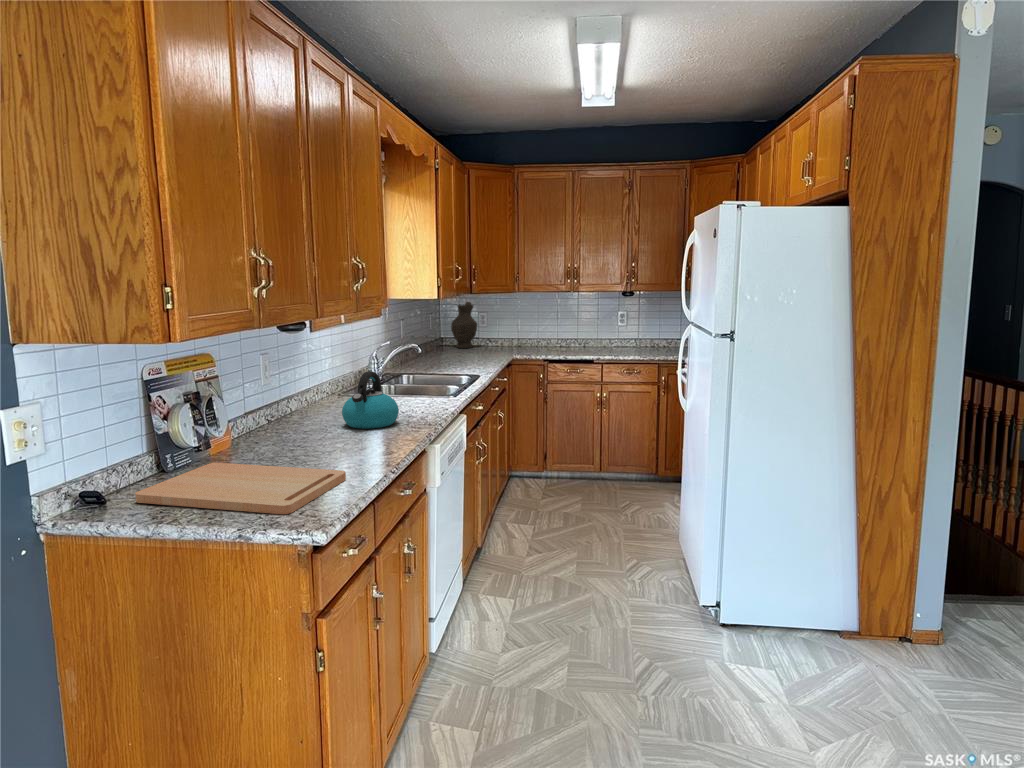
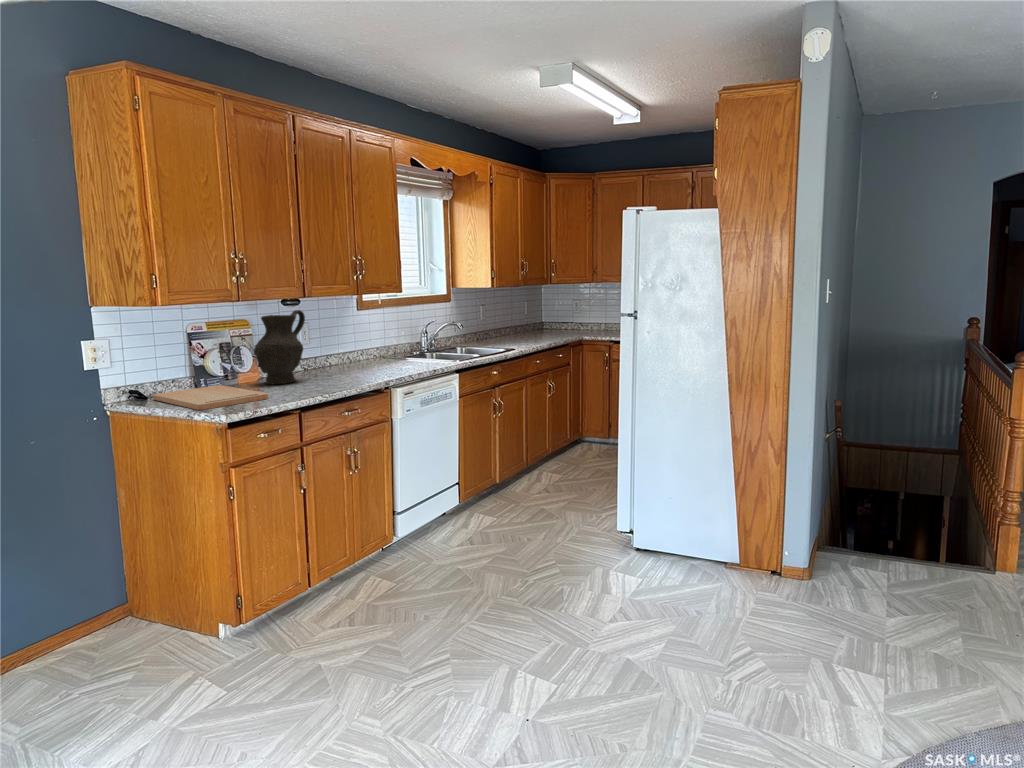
decorative vase: present [451,302,477,348] -> present [254,310,305,384]
kettle: present [342,372,399,429] -> none [338,337,380,377]

